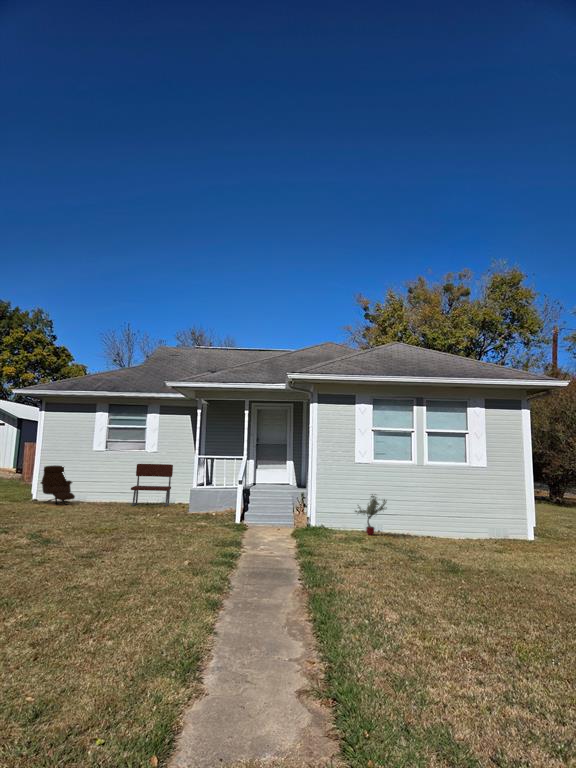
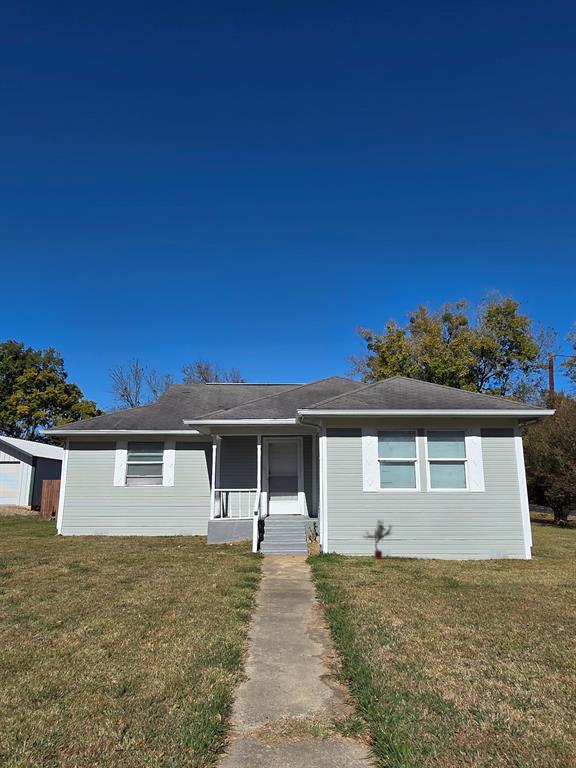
bench: present [131,464,173,507] -> none [152,497,190,538]
lounge chair: present [41,465,75,505] -> none [66,501,99,539]

